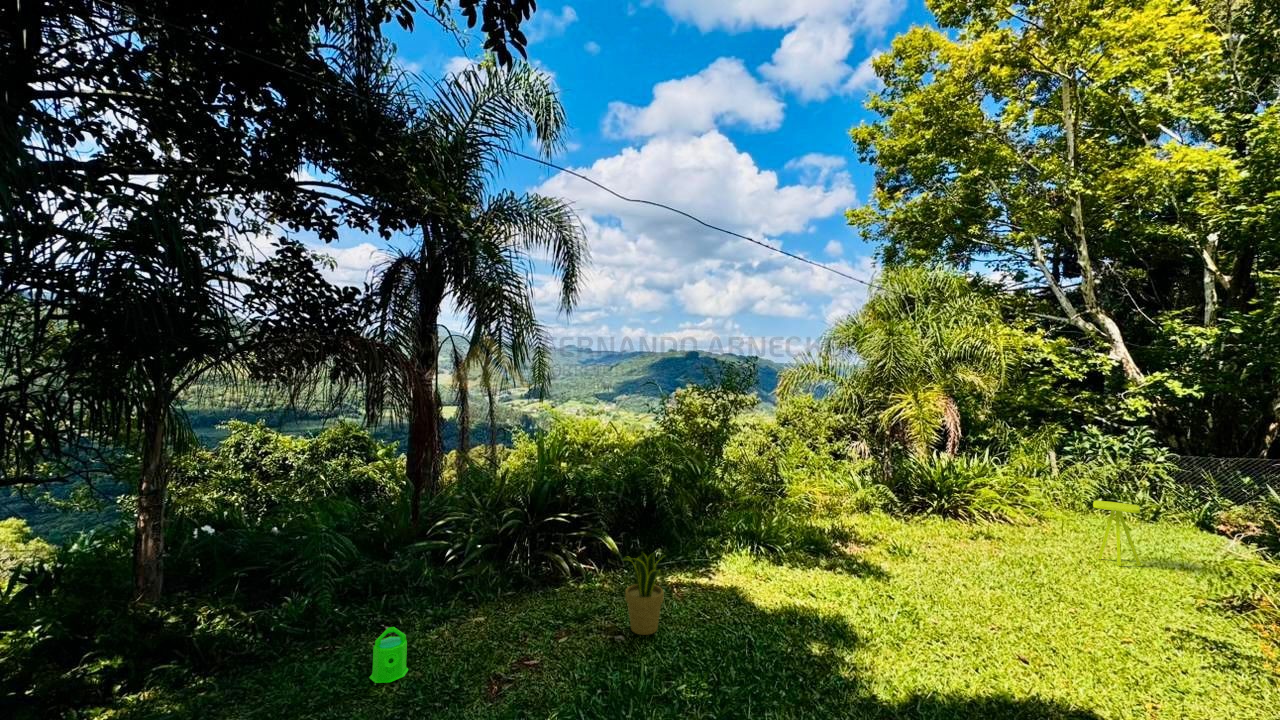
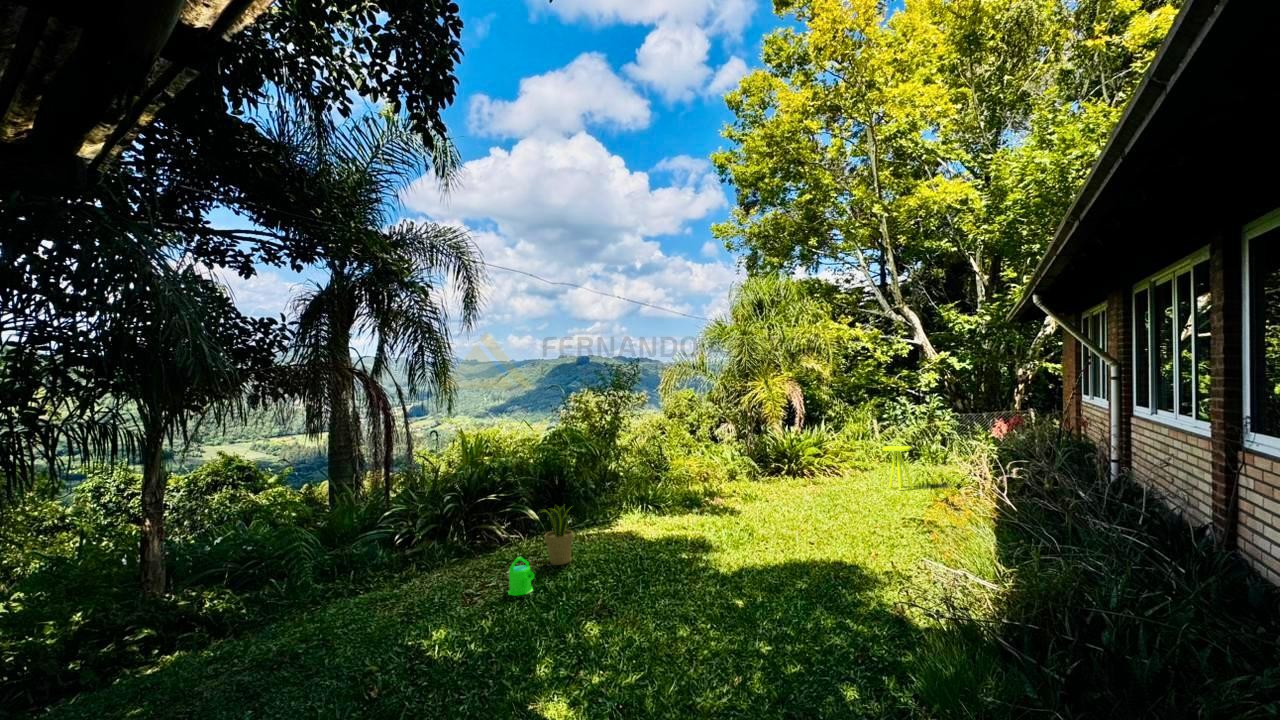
watering can: present [369,627,409,683] -> present [508,557,534,596]

